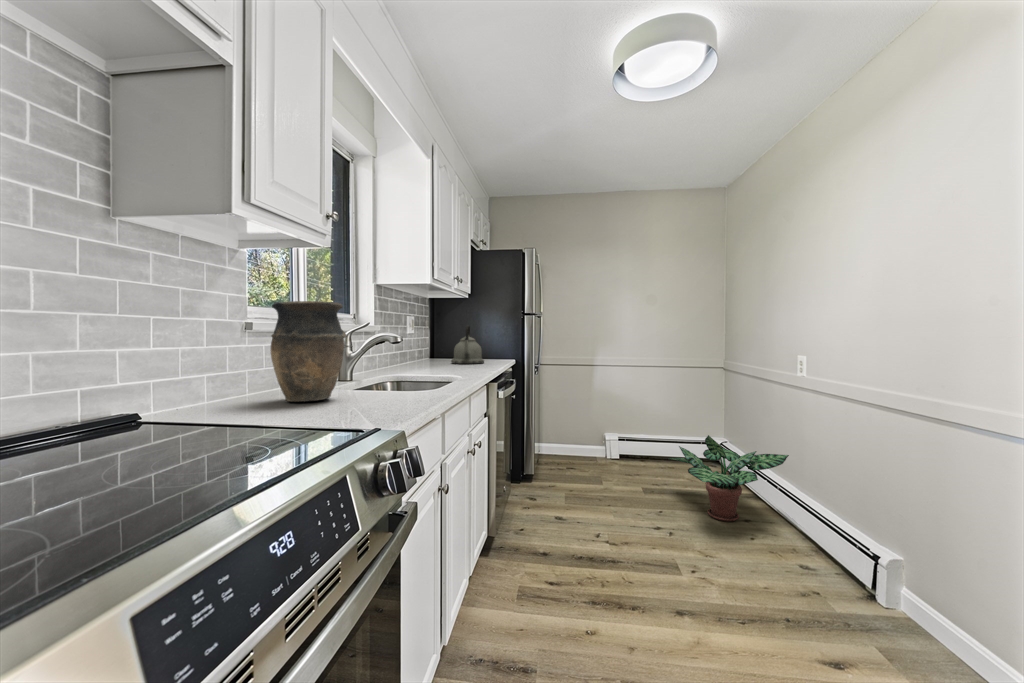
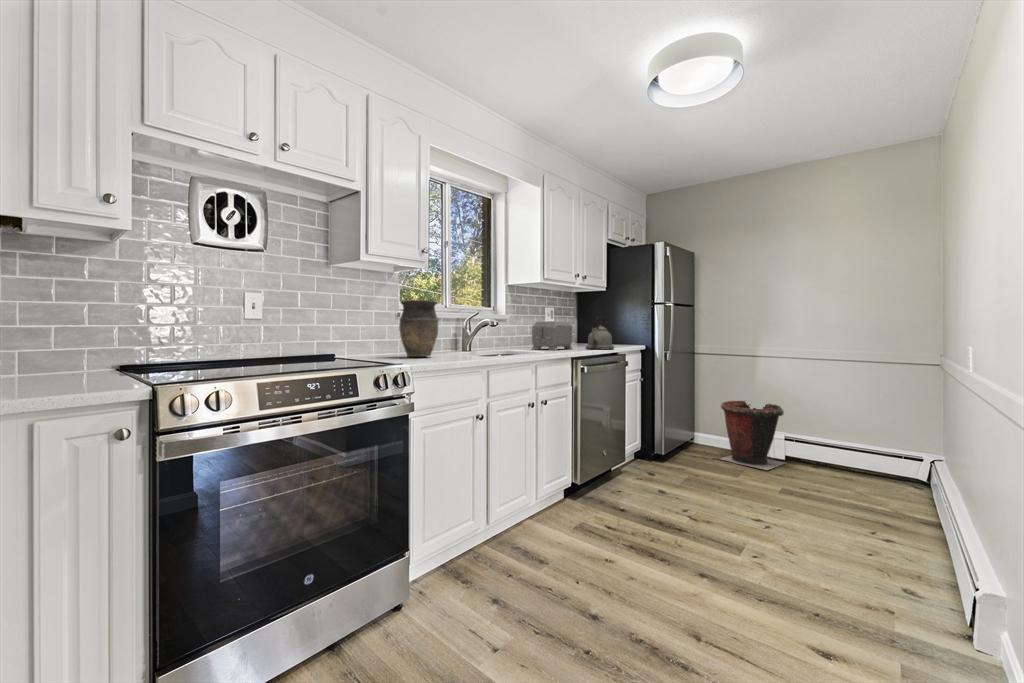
toaster: none [398,332,440,368] -> present [532,322,572,350]
trash can: none [567,406,621,471] -> present [721,401,785,470]
potted plant: present [668,435,789,521] -> none [797,435,961,537]

